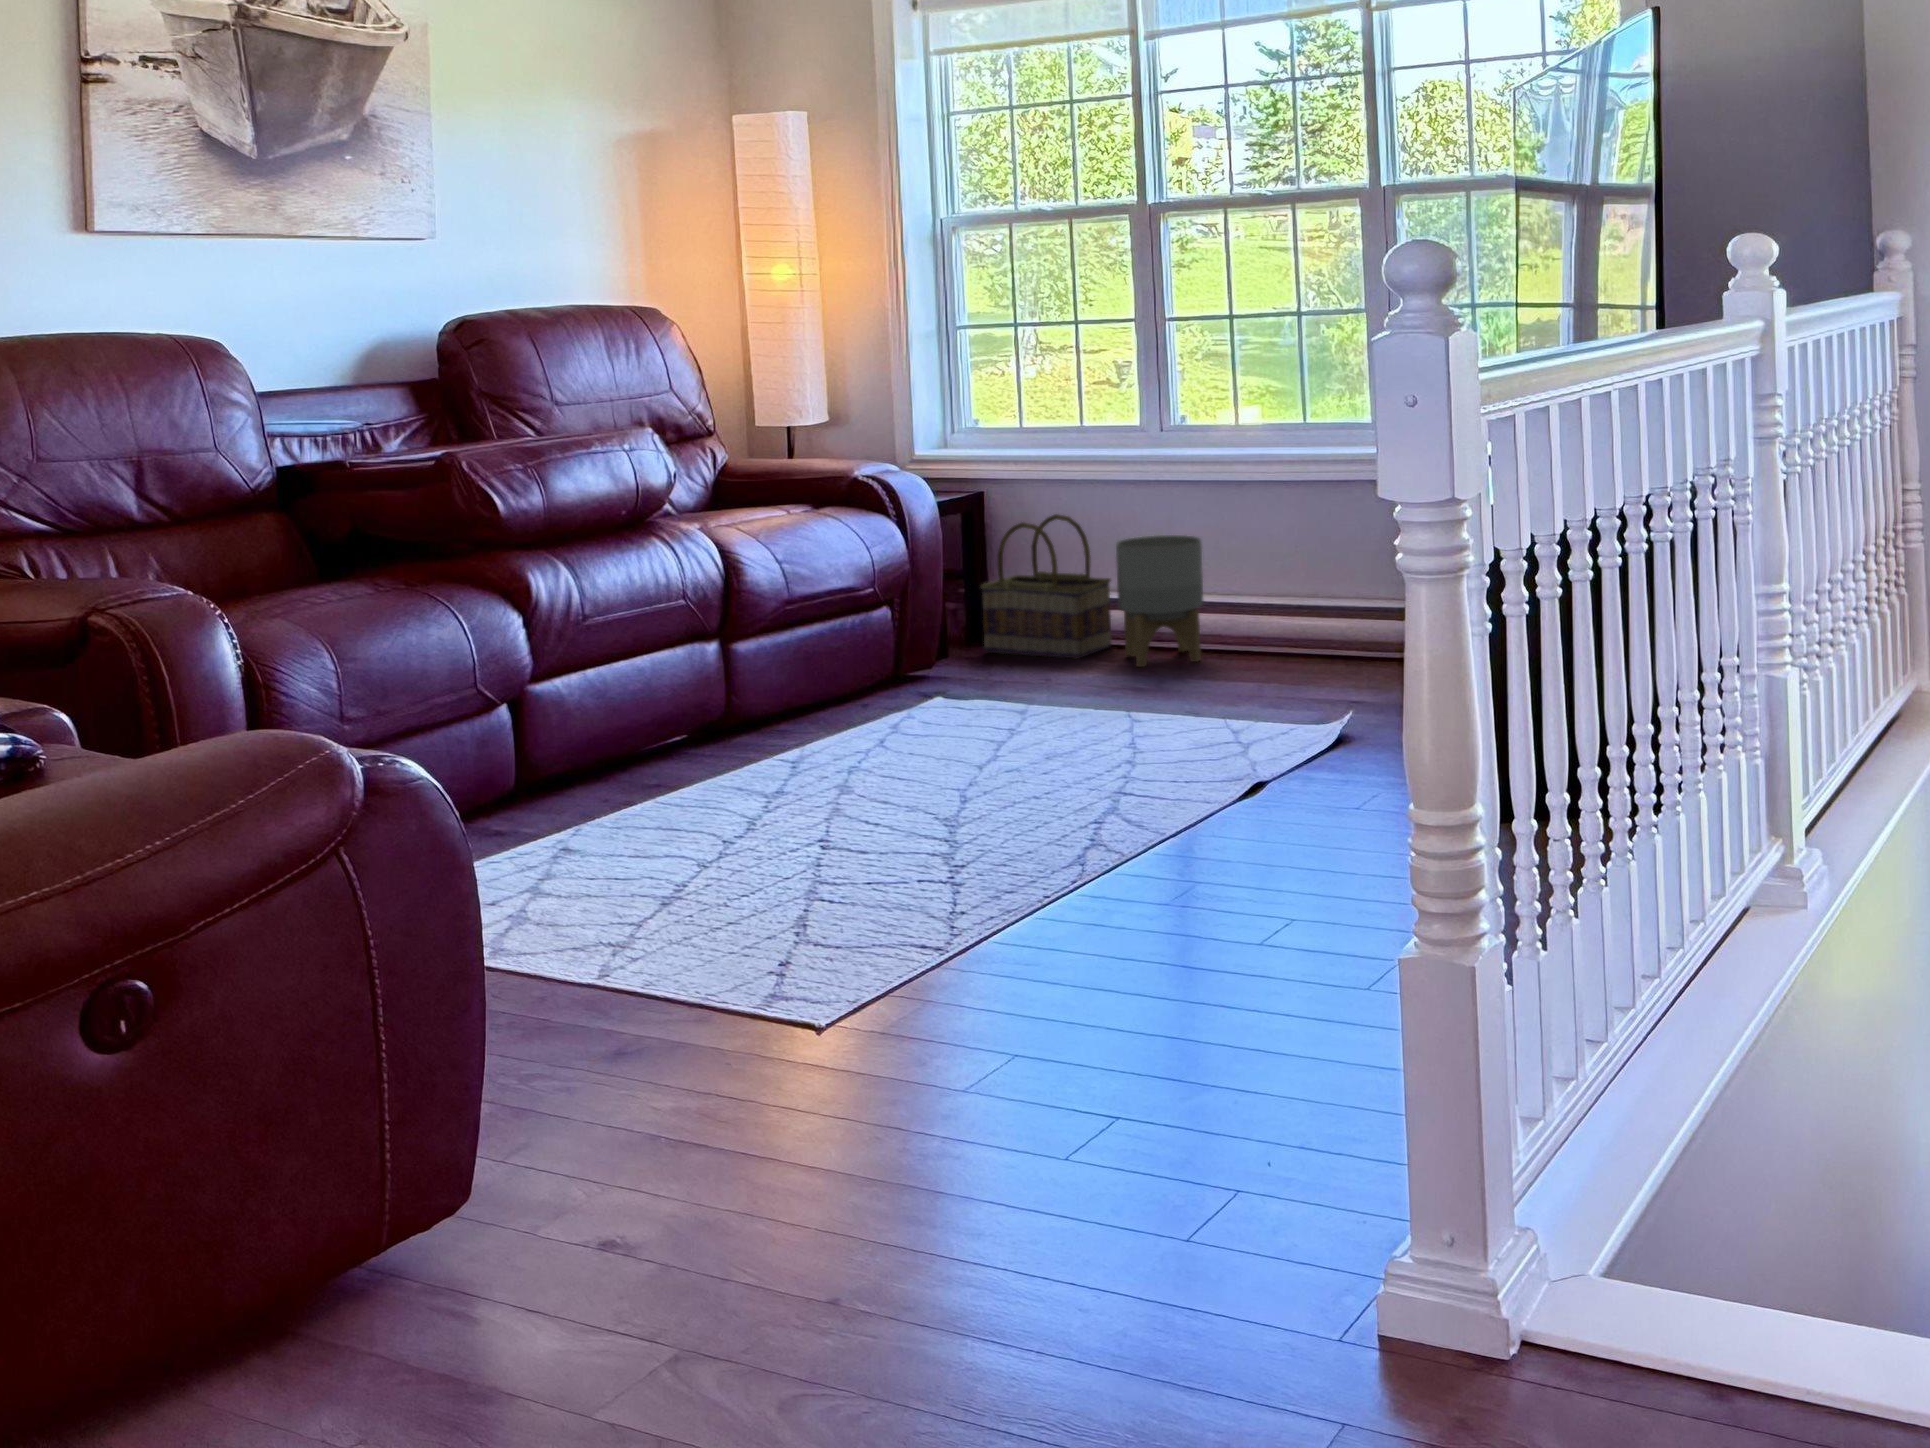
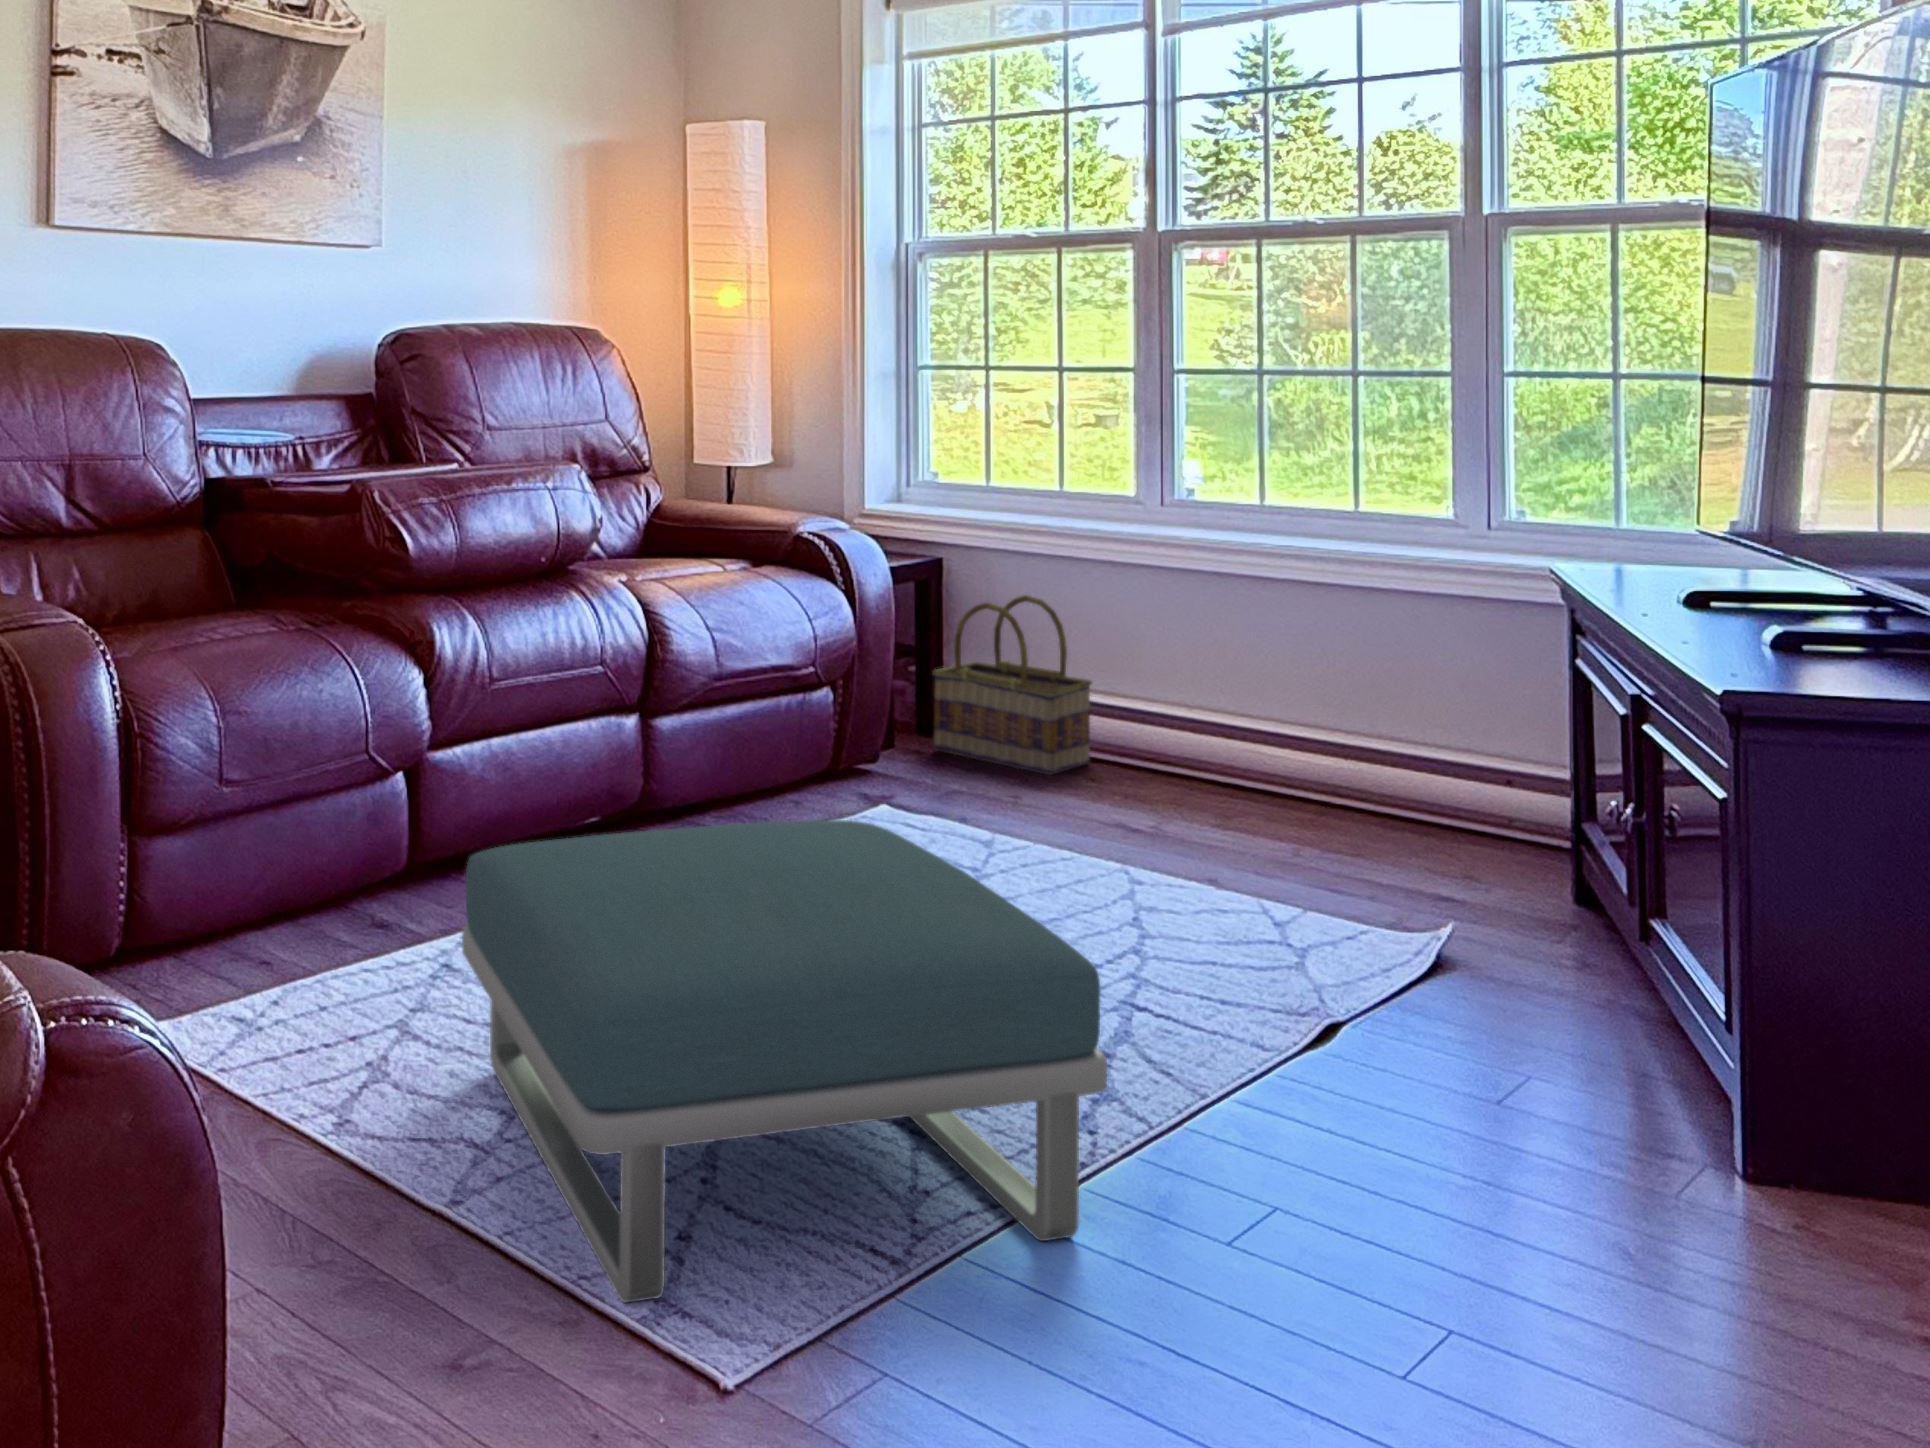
planter: present [1116,535,1203,667] -> none [1104,635,1215,802]
footstool: none [590,675,1079,1000] -> present [462,820,1107,1303]

